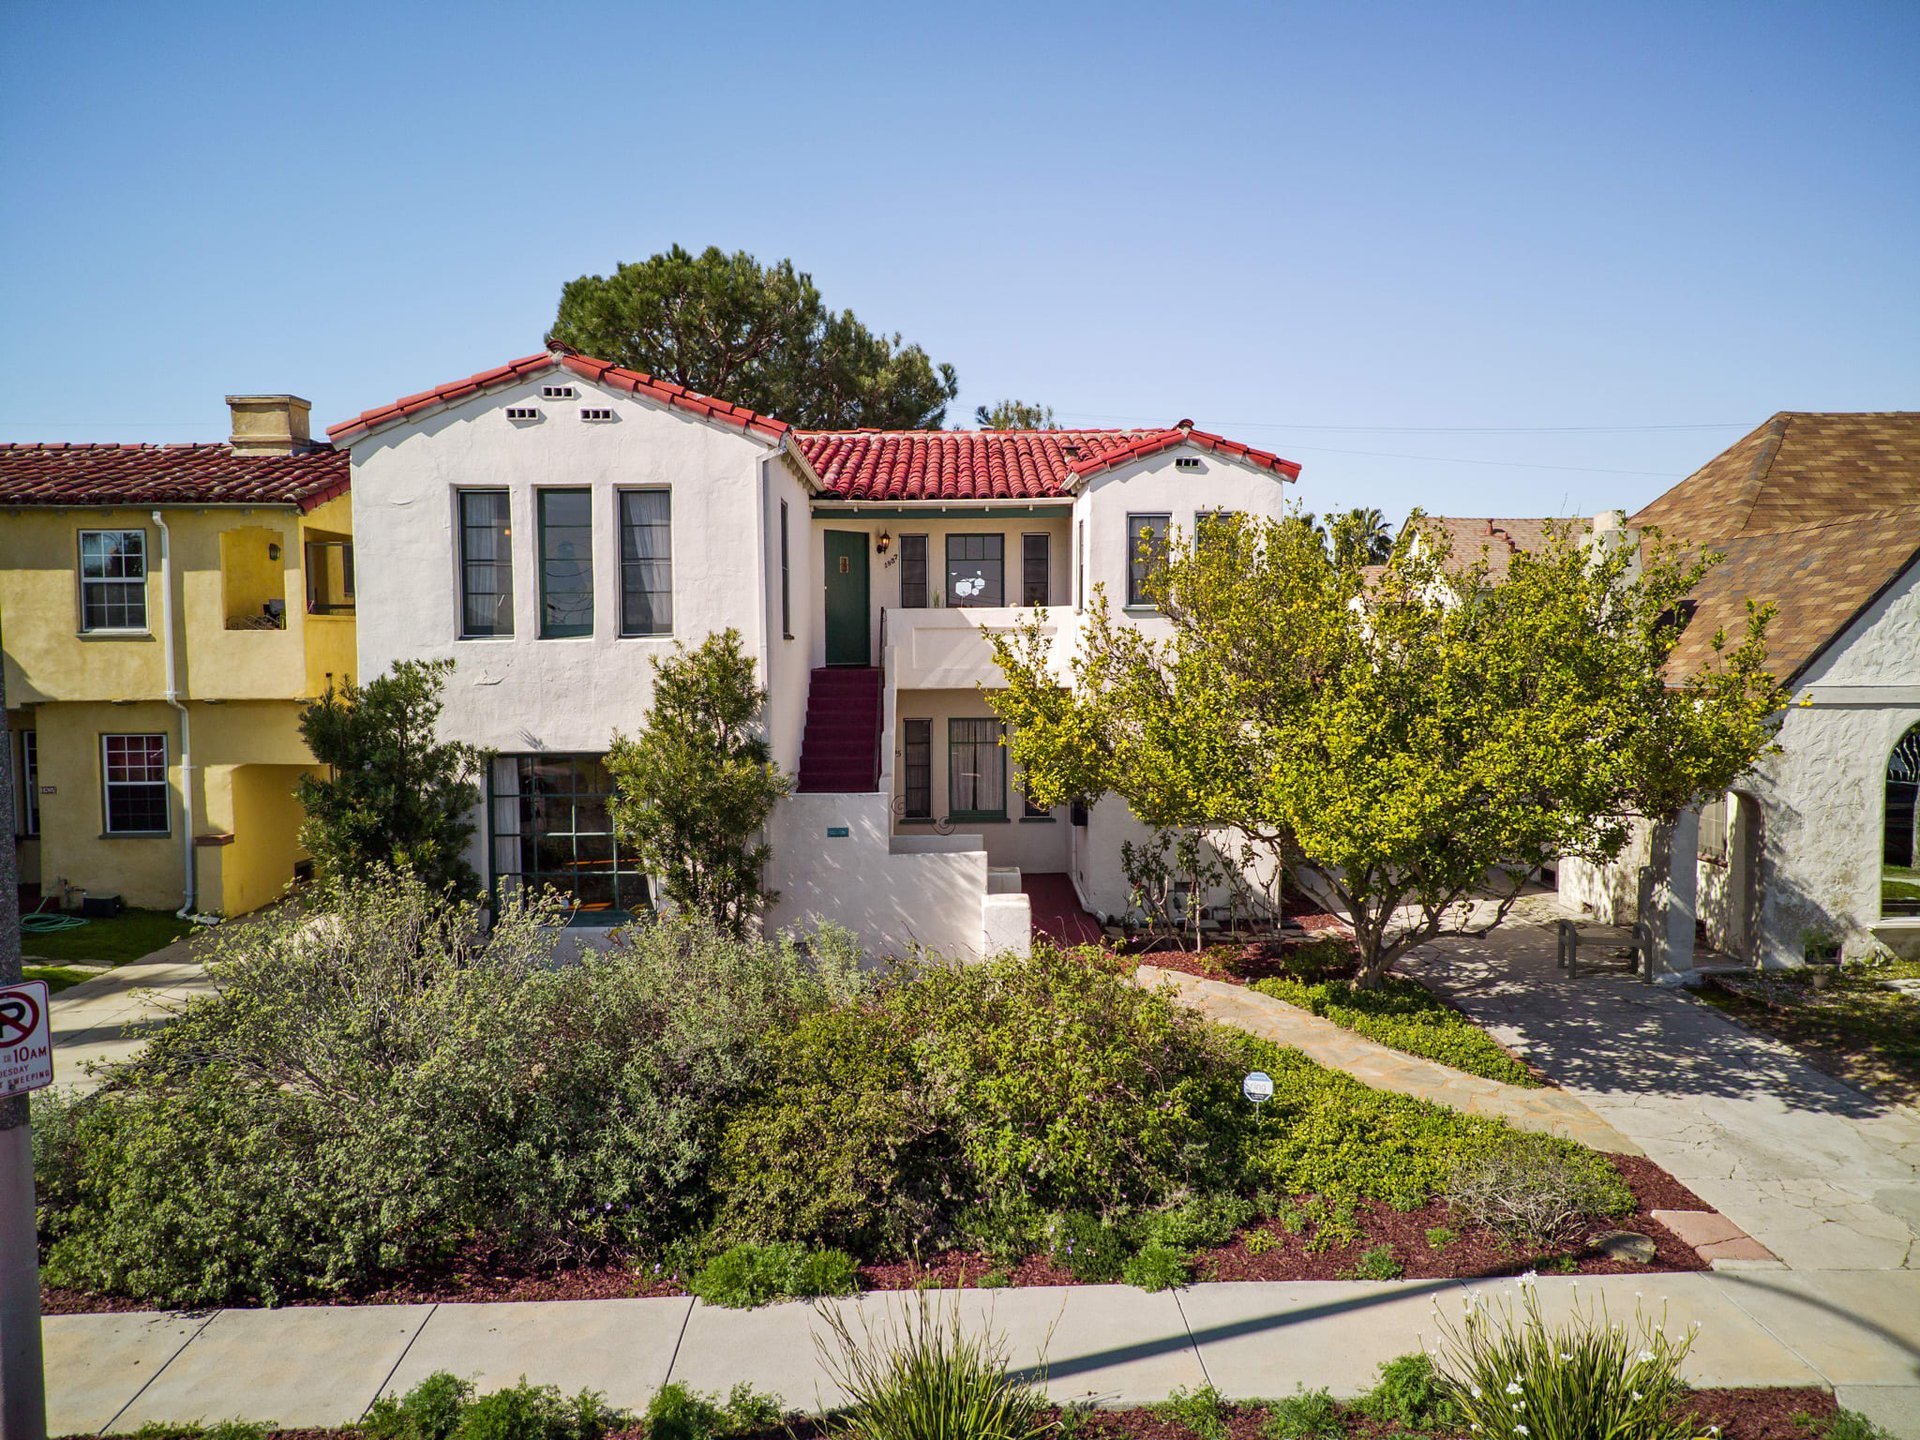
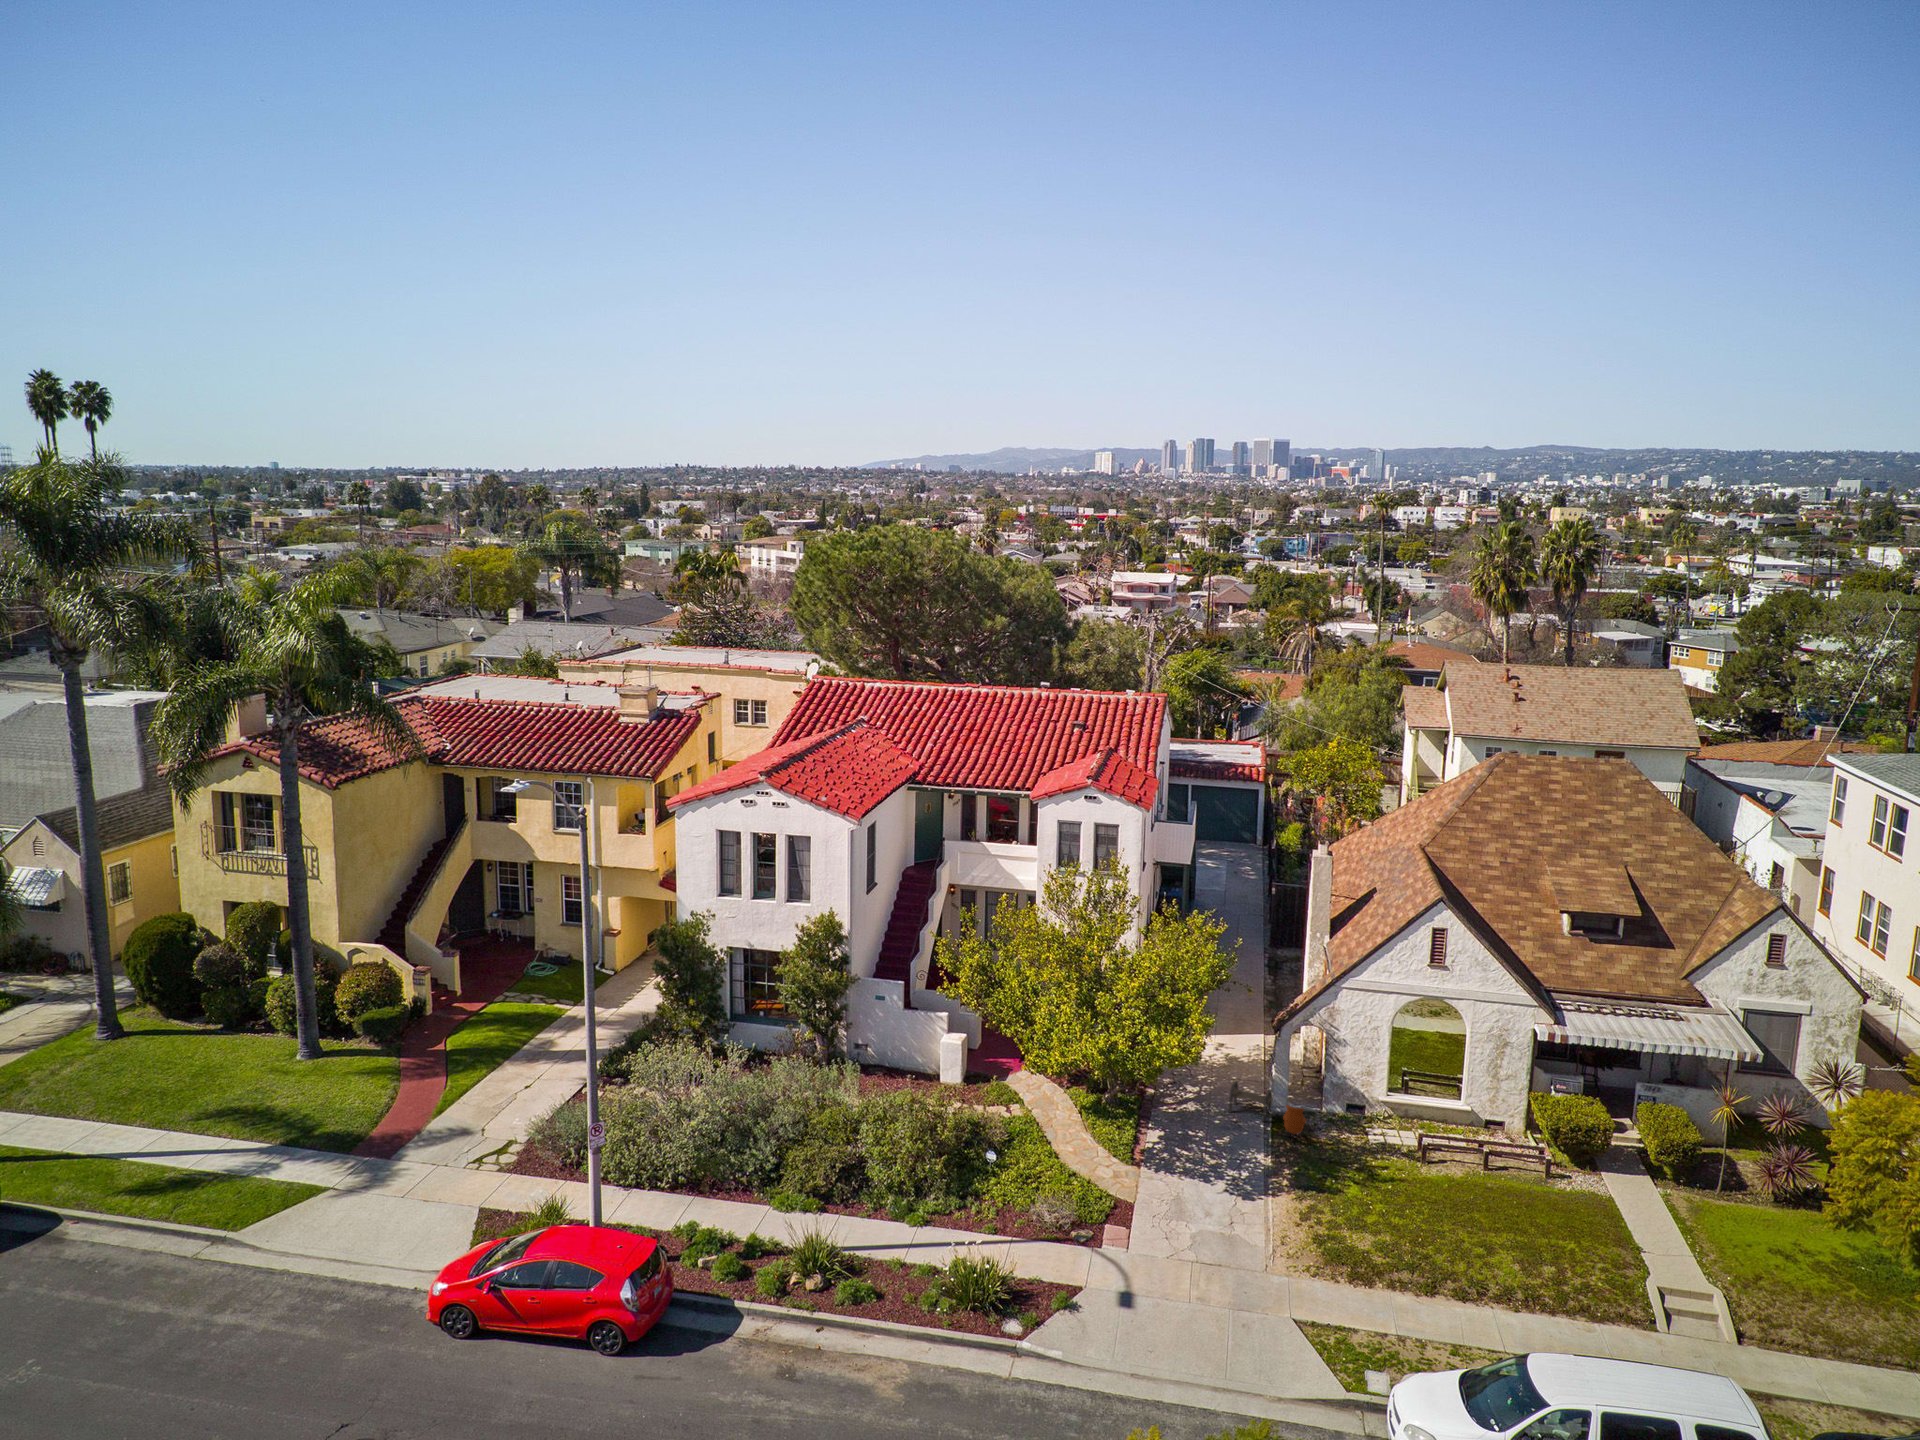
lounge chair: none [1692,923,1771,1005] -> present [1283,1105,1307,1139]
potted plant: present [1793,926,1845,989] -> present [693,1157,718,1193]

